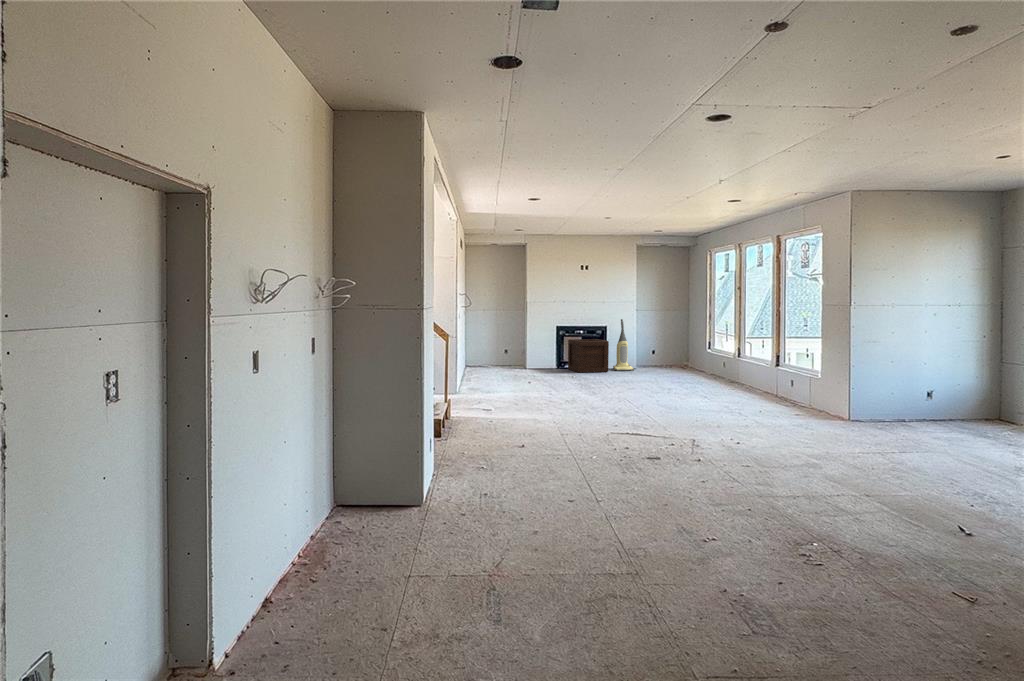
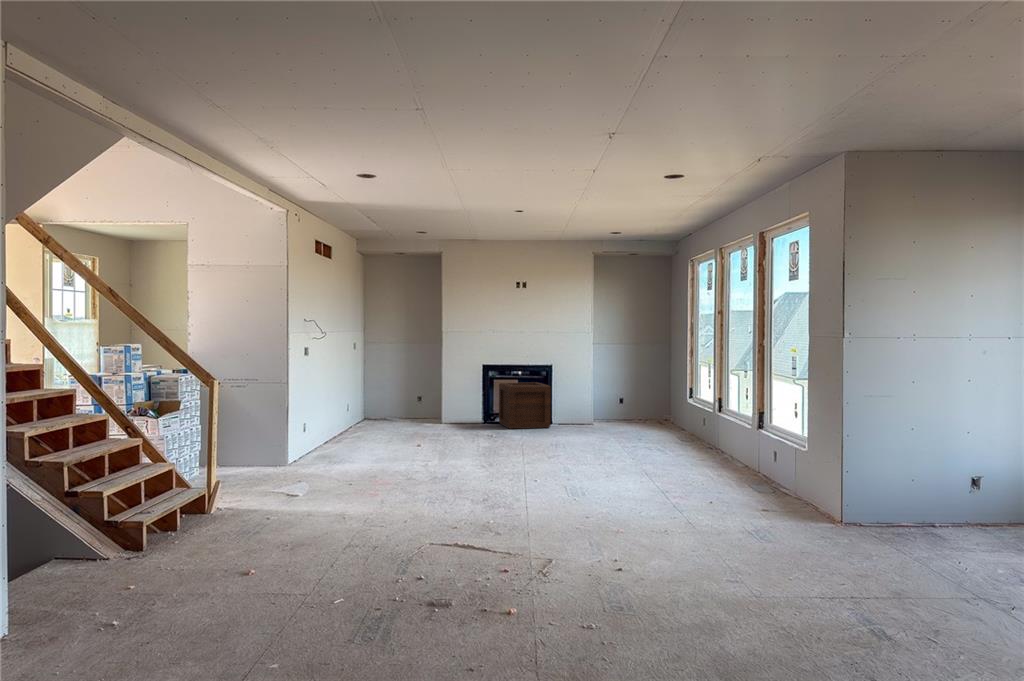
vacuum cleaner: present [613,319,634,371] -> none [560,356,587,426]

